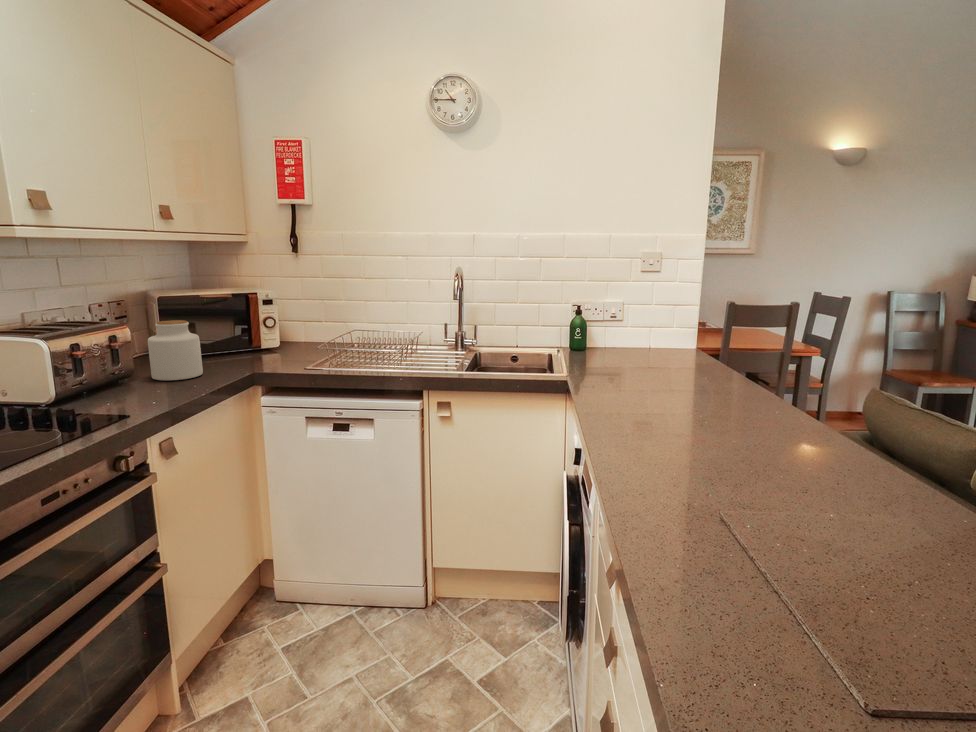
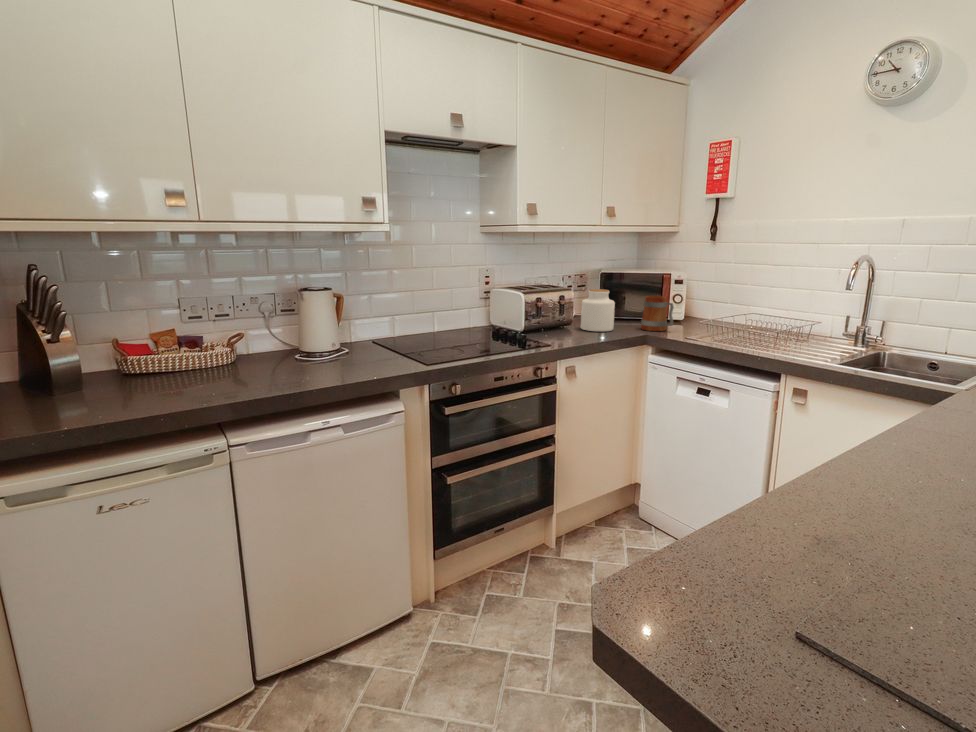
mug: none [237,322,280,367] -> present [641,296,674,331]

